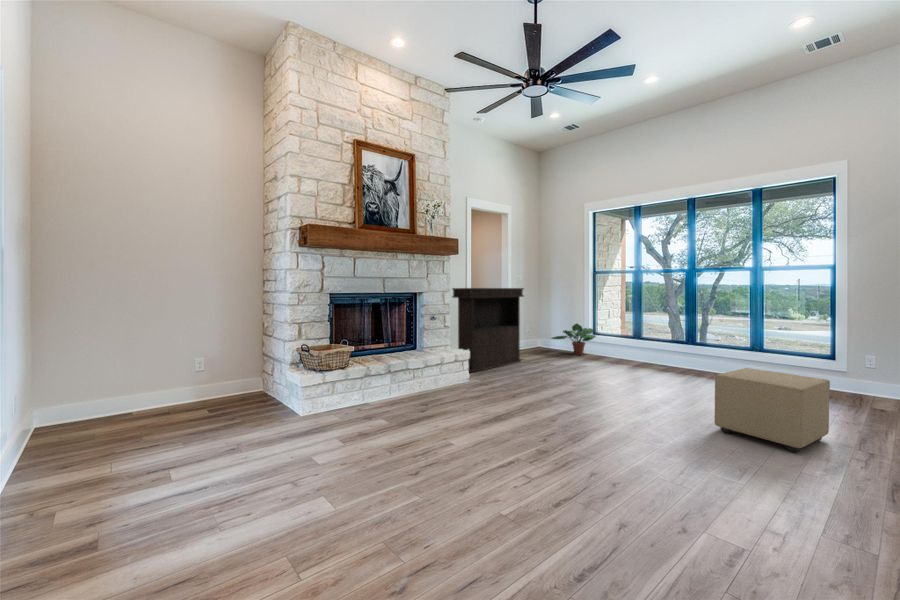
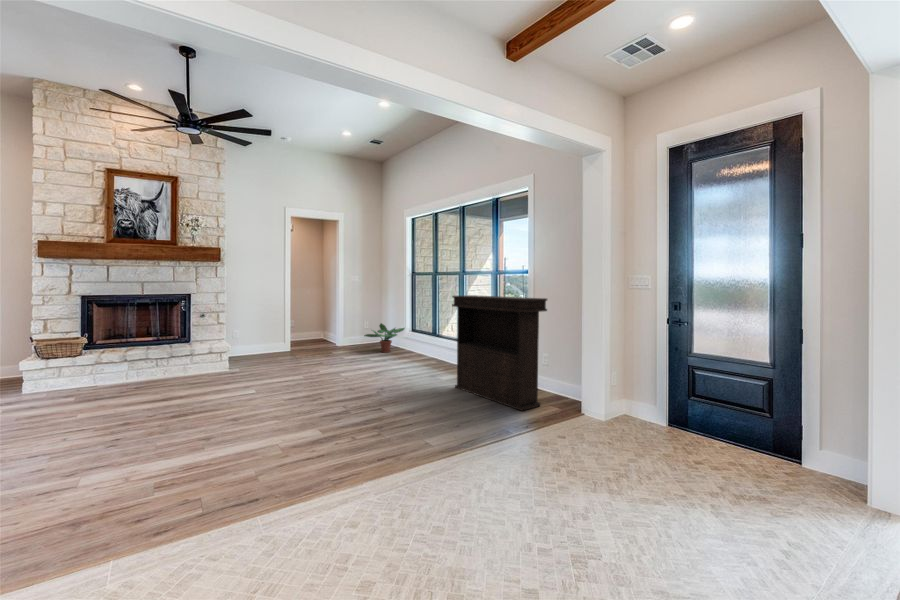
console table: present [452,288,524,373] -> present [452,295,547,411]
ottoman: present [715,368,830,452] -> none [287,366,352,432]

